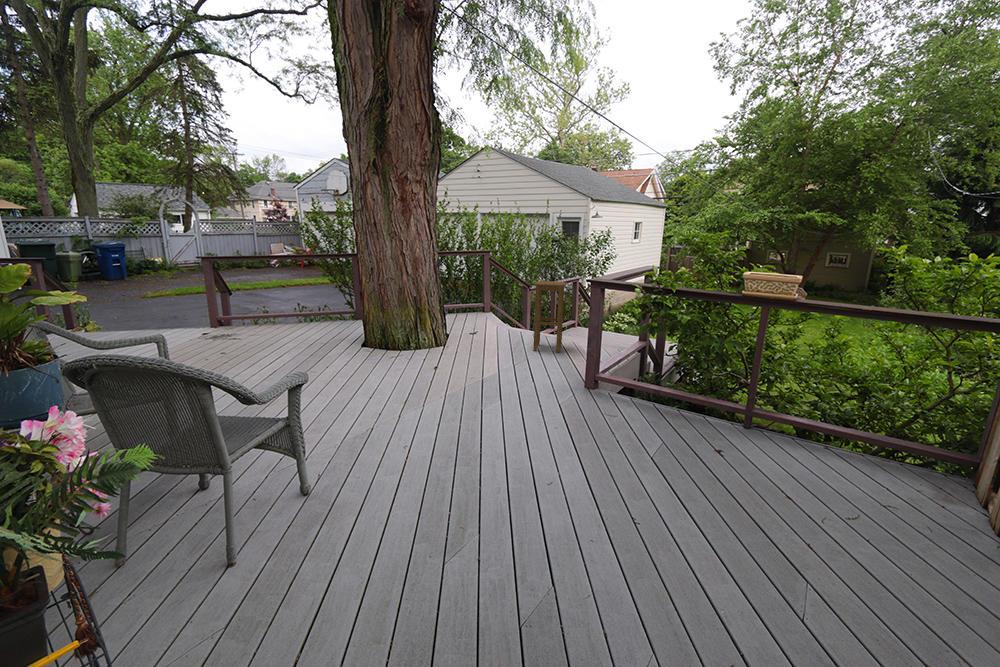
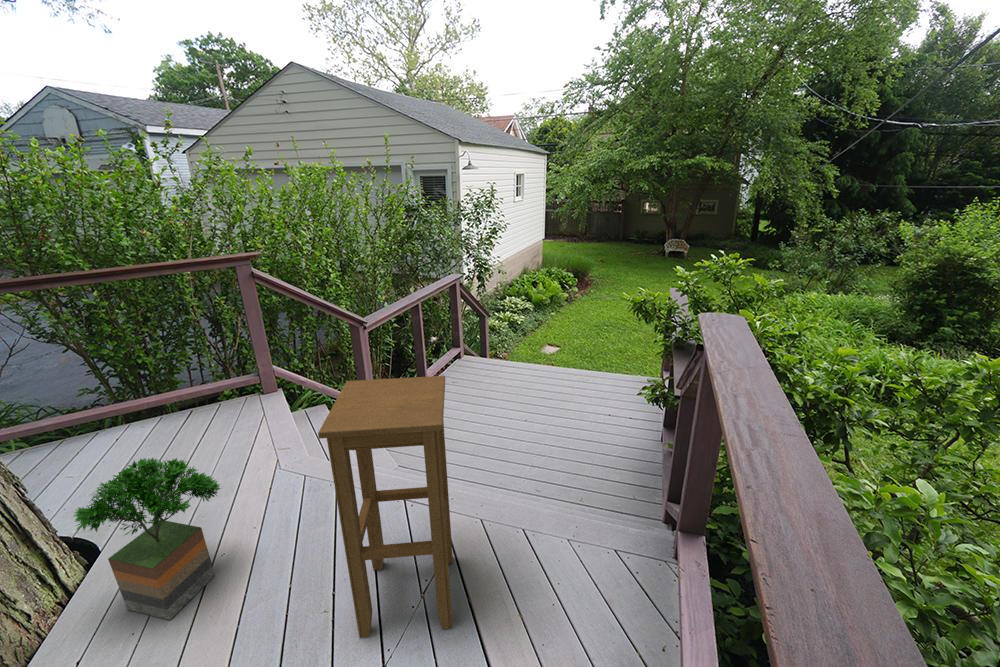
potted tree: none [463,300,496,344] -> present [74,458,220,620]

